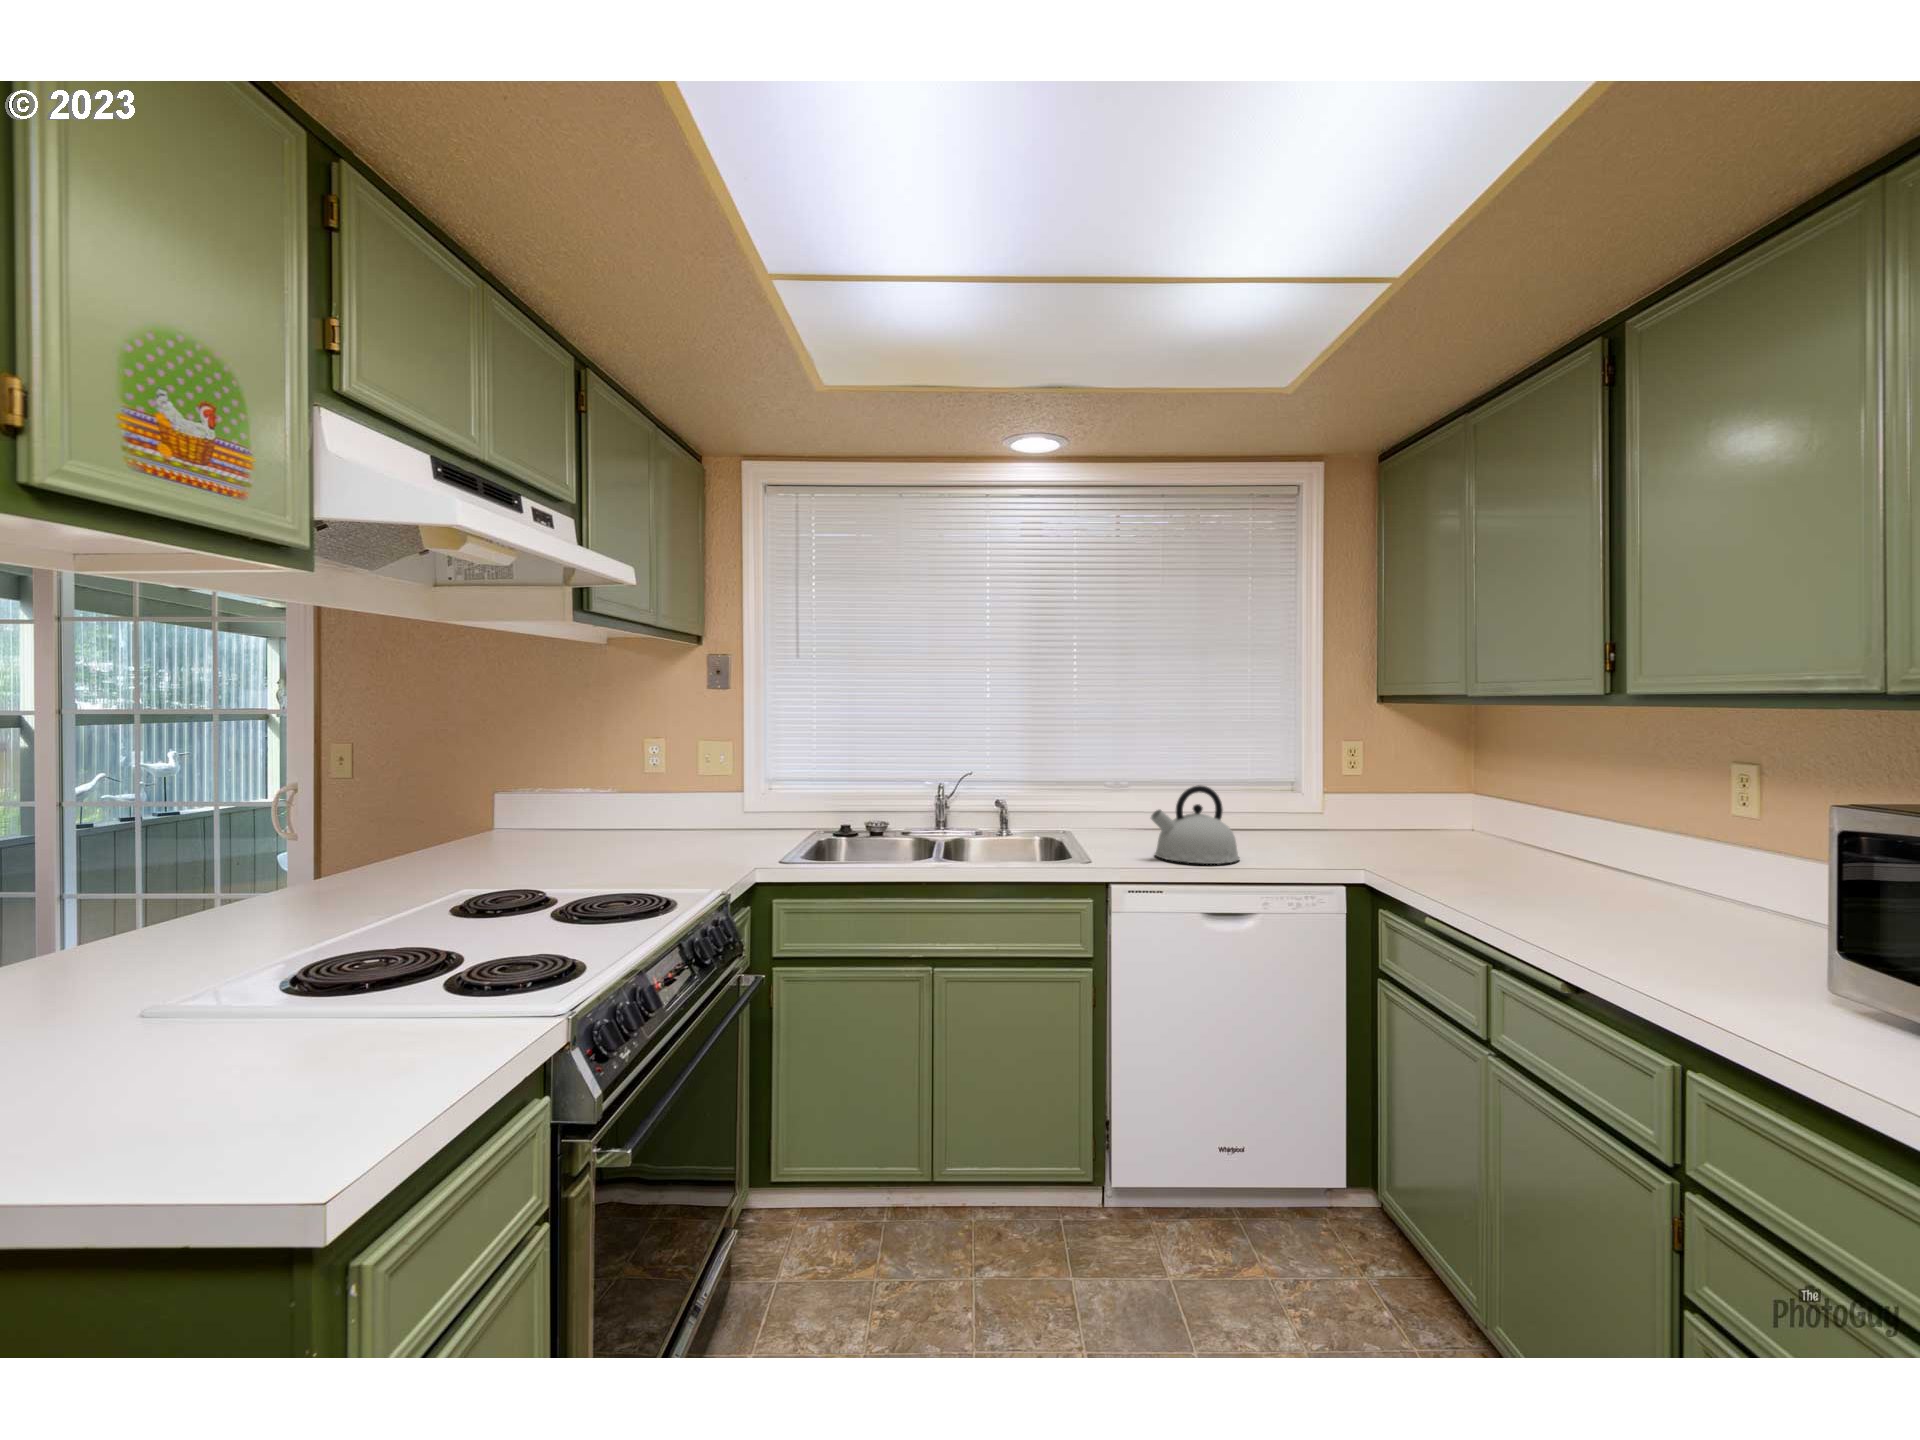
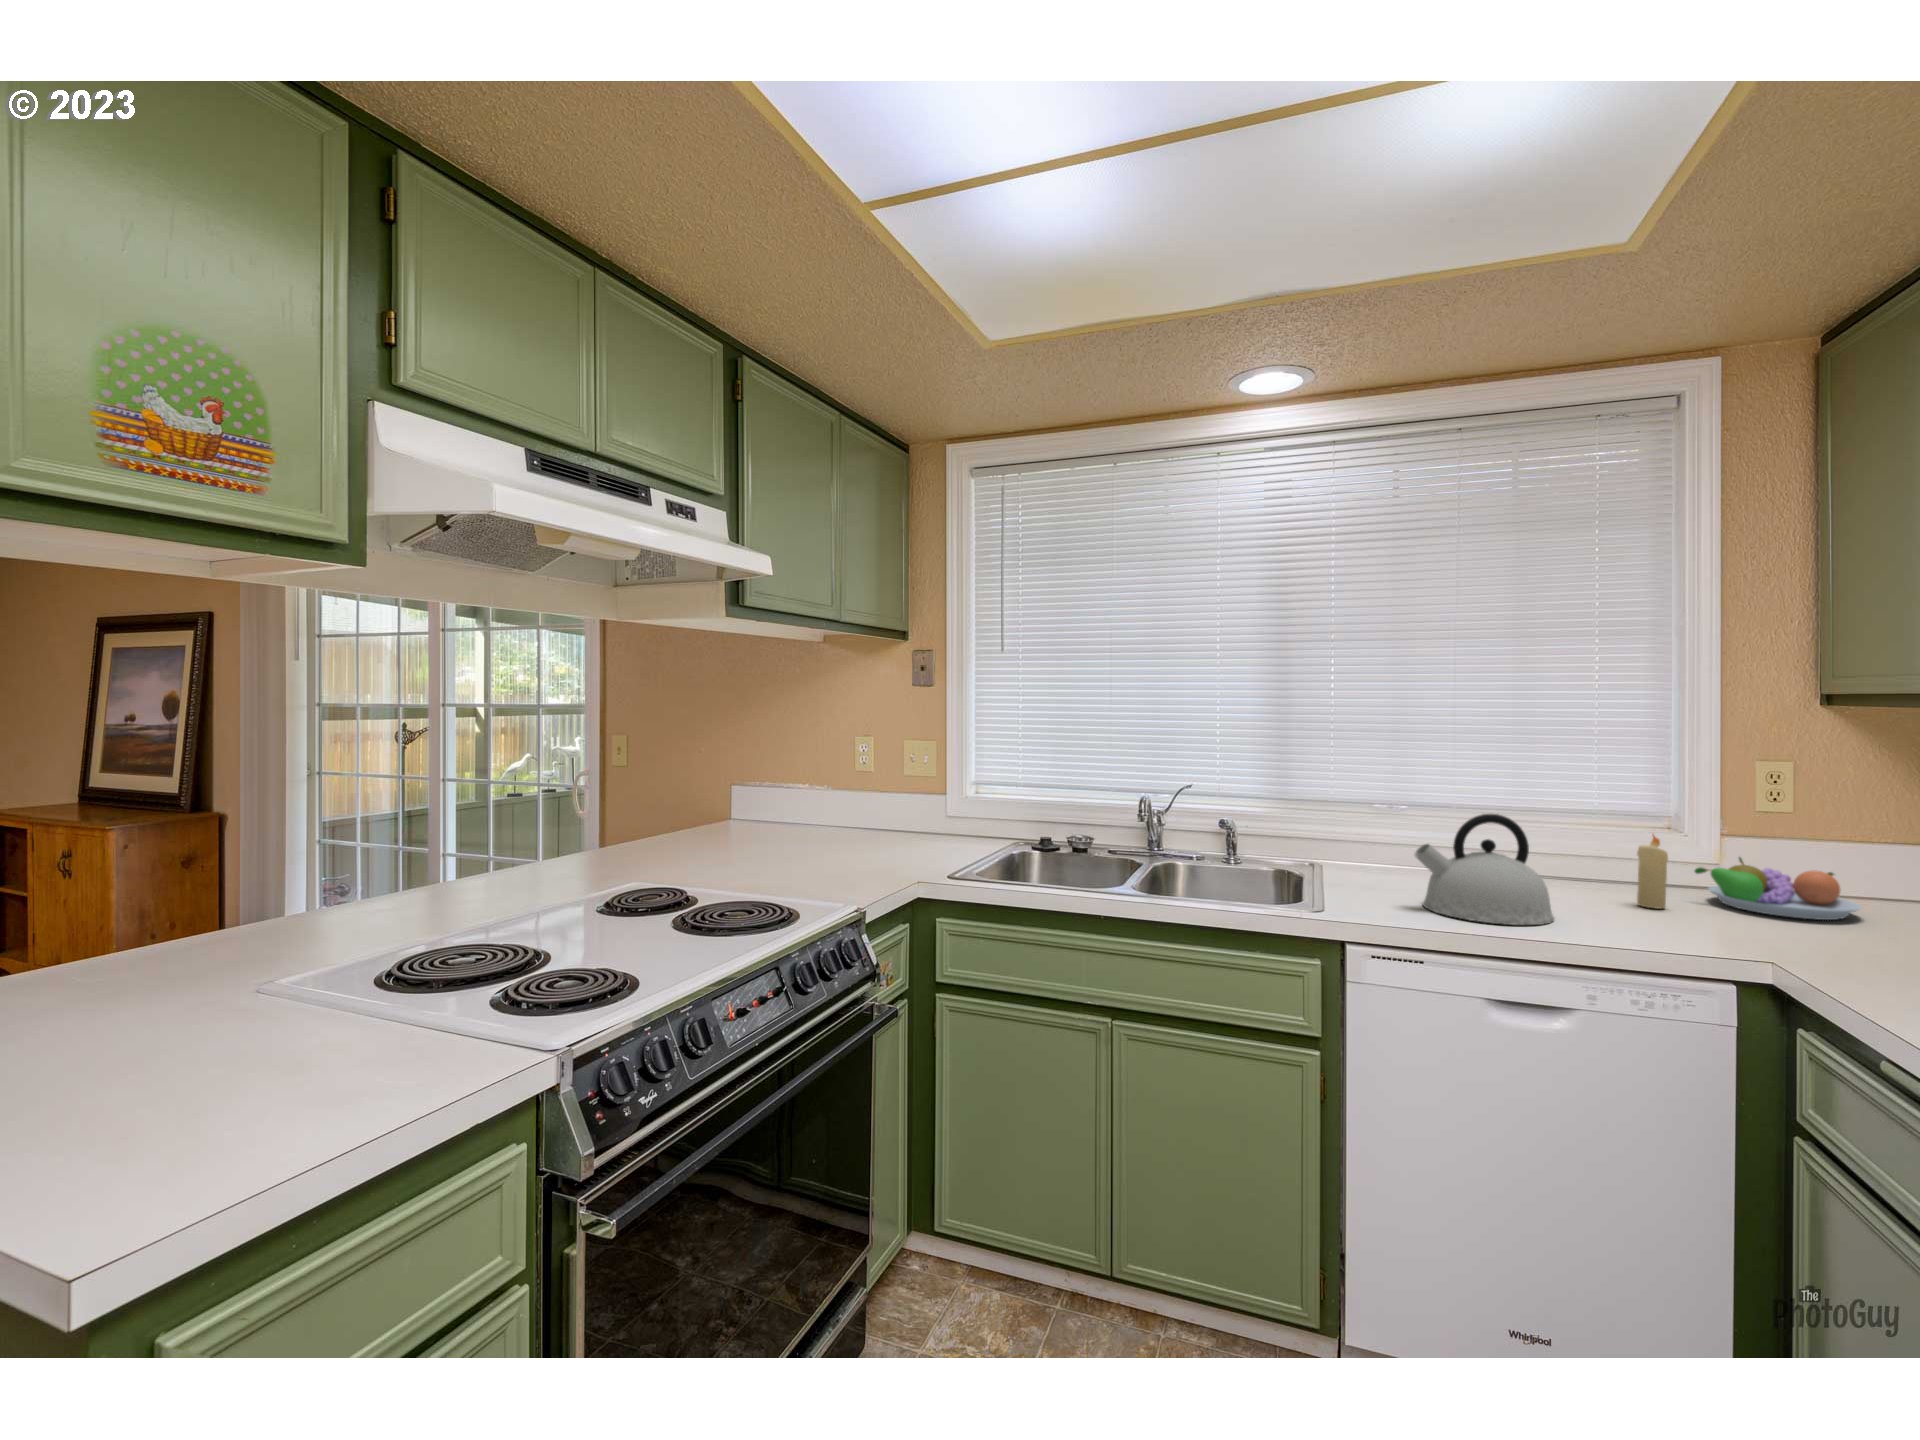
candle: none [1282,795,1300,847] -> present [1637,835,1668,909]
fruit bowl: none [1312,809,1402,847] -> present [1695,857,1862,920]

